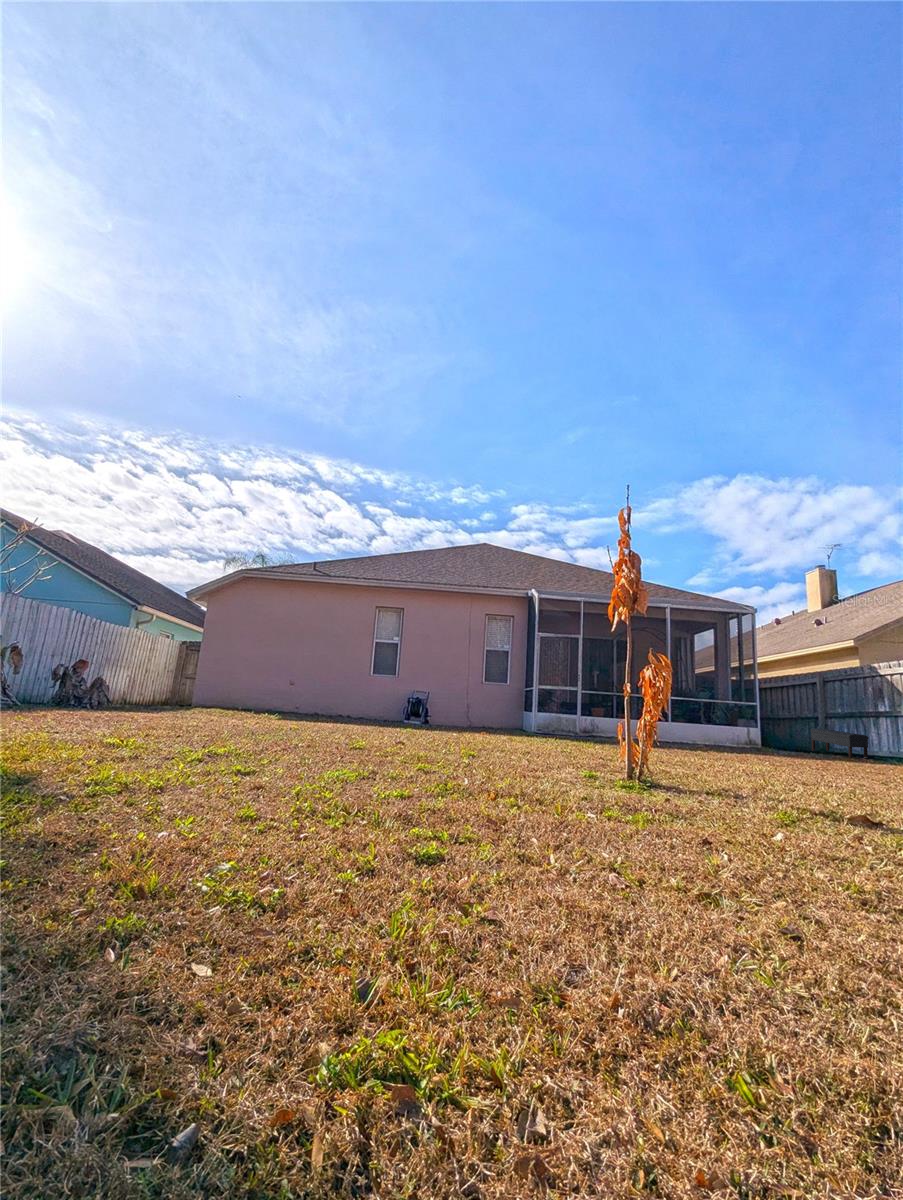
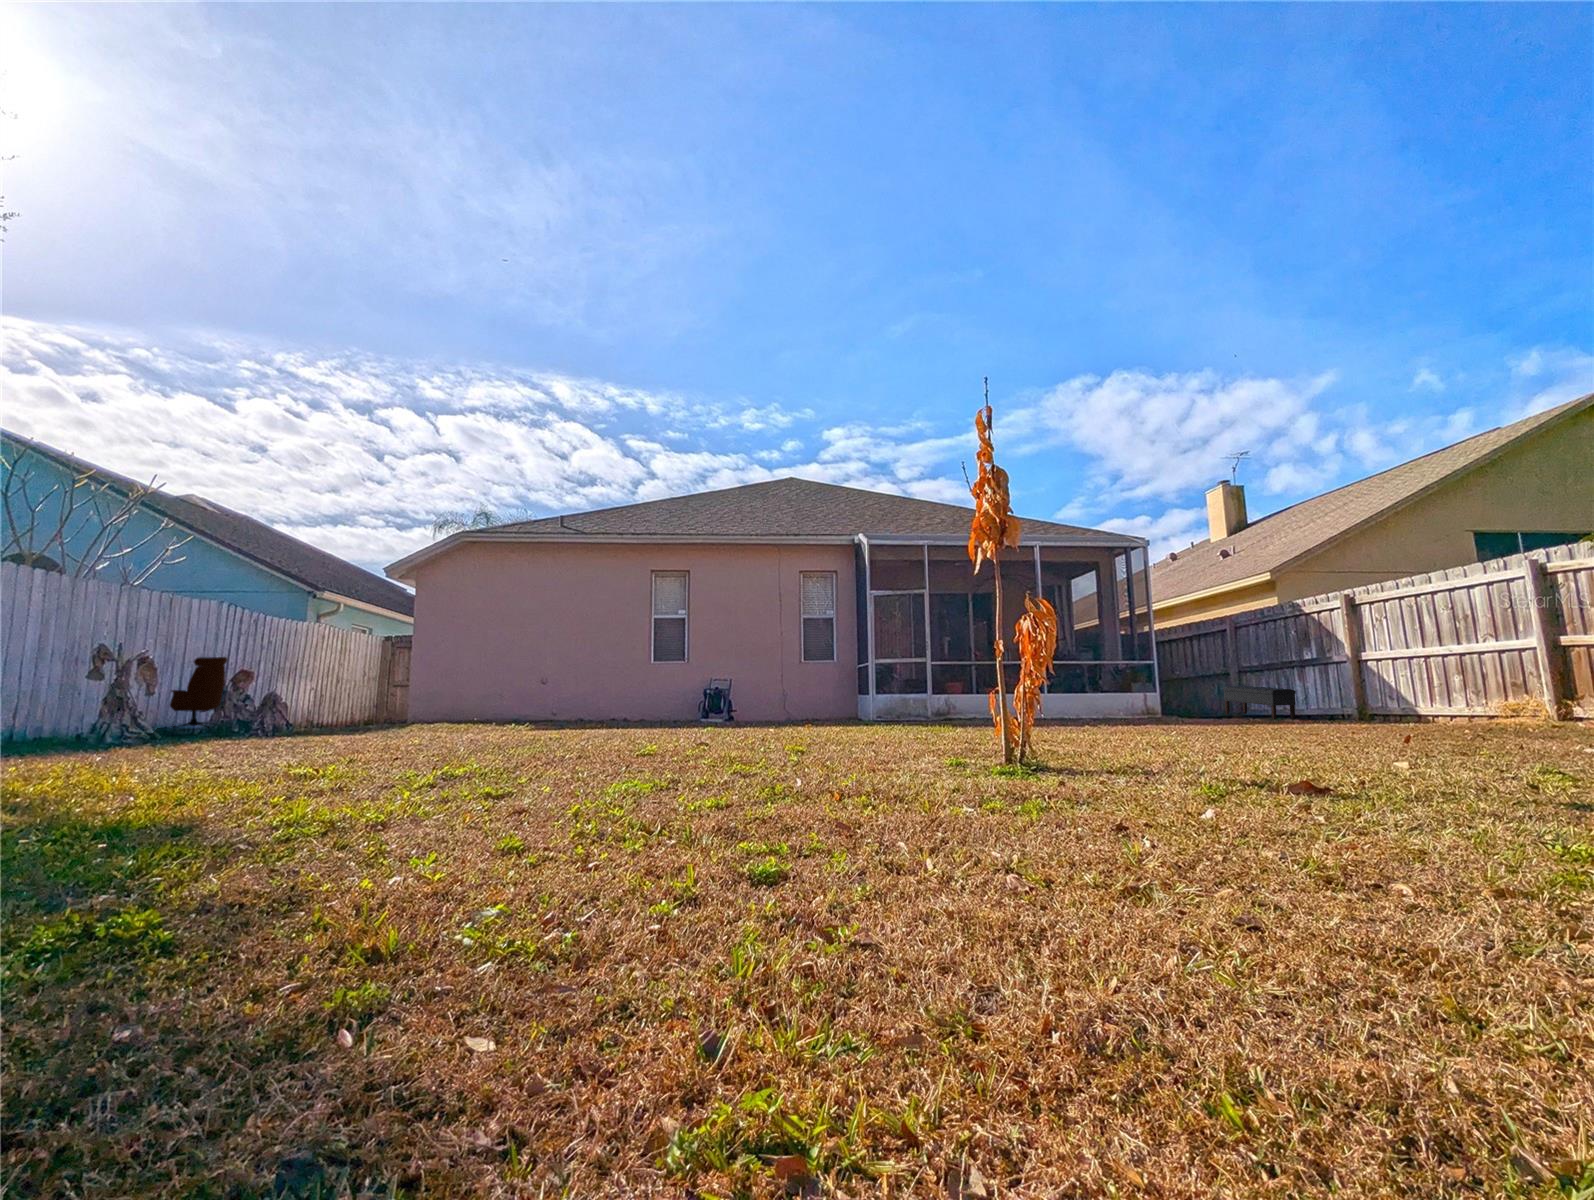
lounge chair: none [19,654,79,705] -> present [170,657,227,730]

